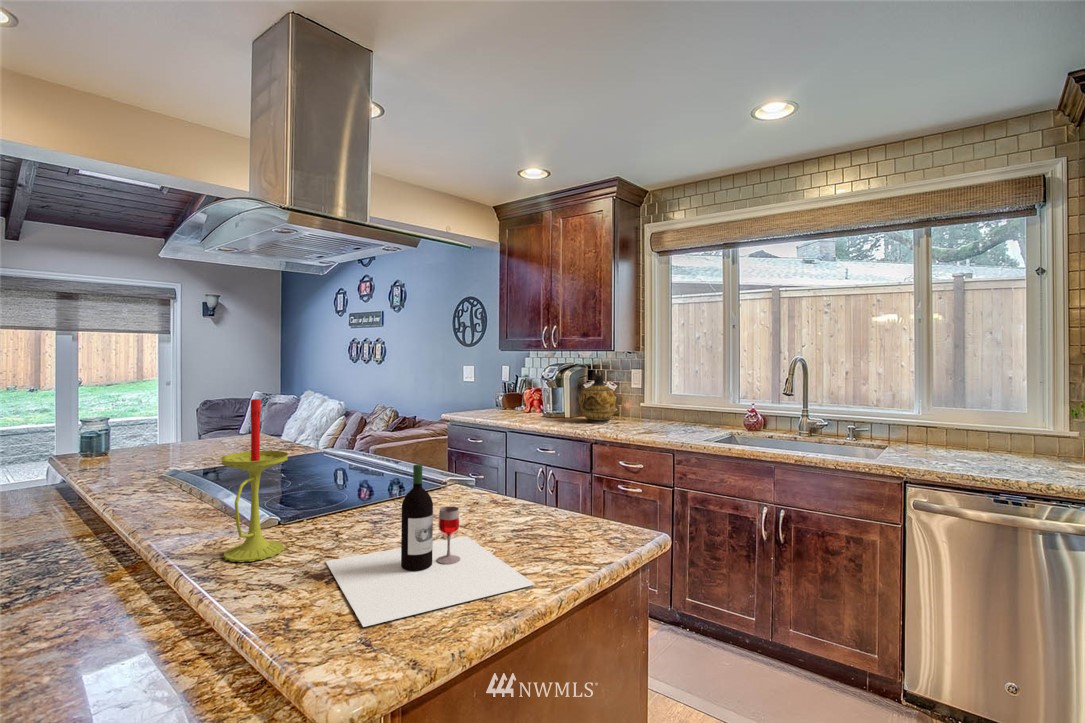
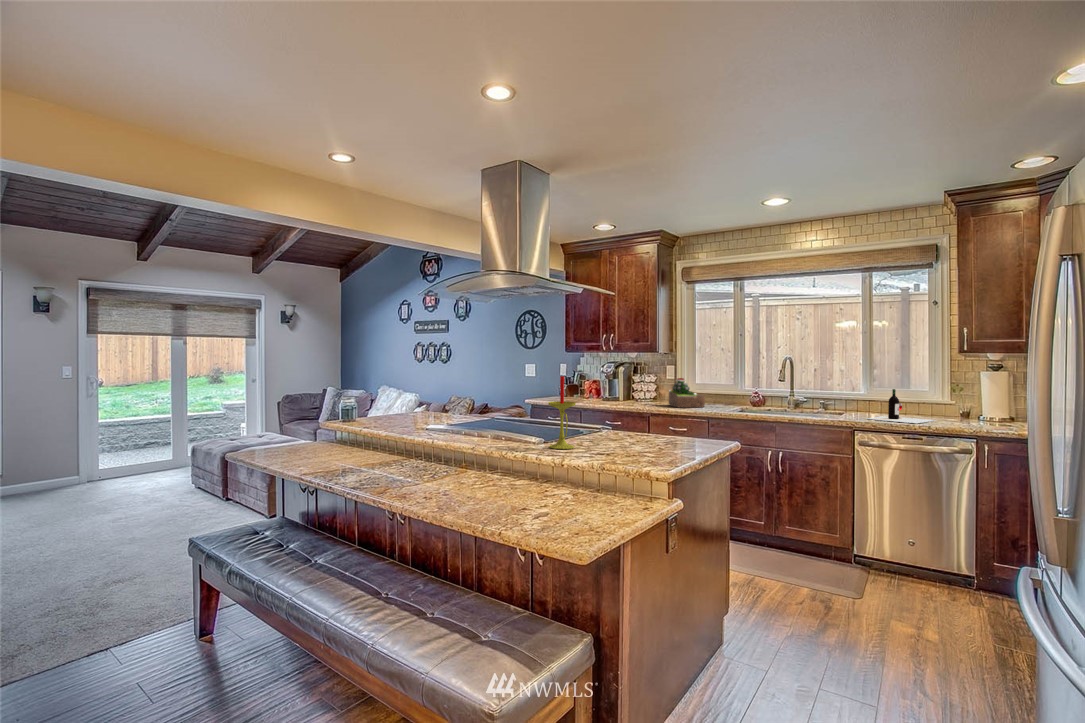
ceramic jug: present [579,373,619,423] -> none [631,368,660,404]
succulent plant: none [627,388,677,430] -> present [669,378,705,407]
wine bottle: present [326,464,535,627] -> present [868,389,934,423]

